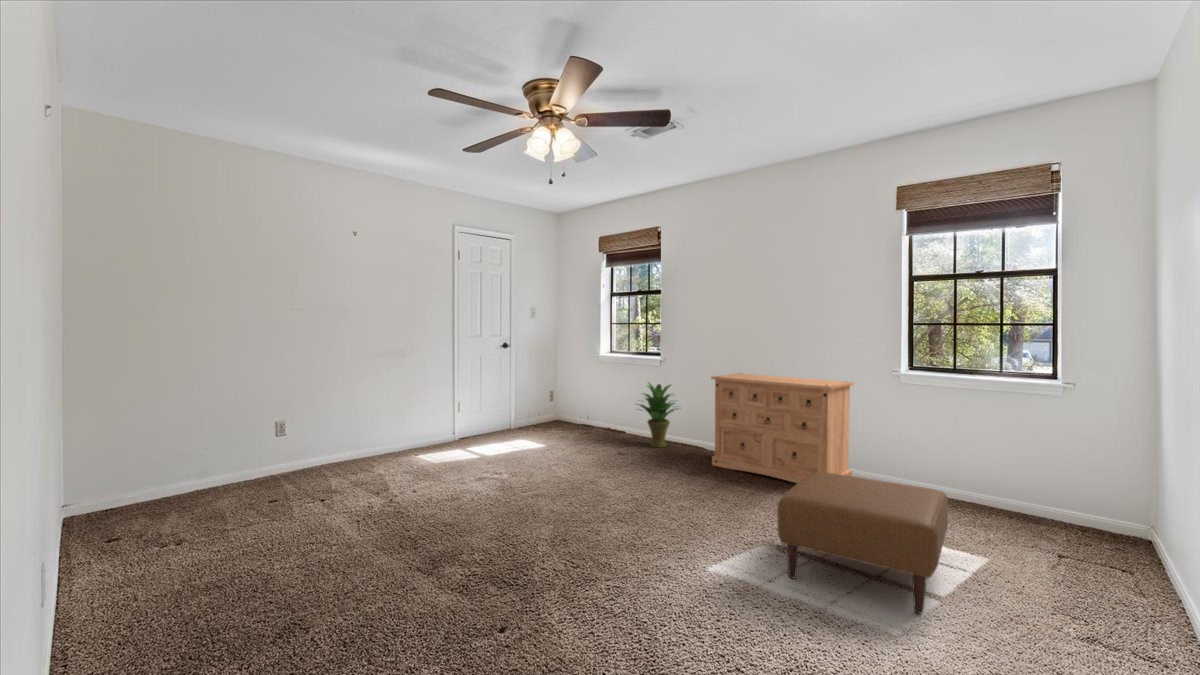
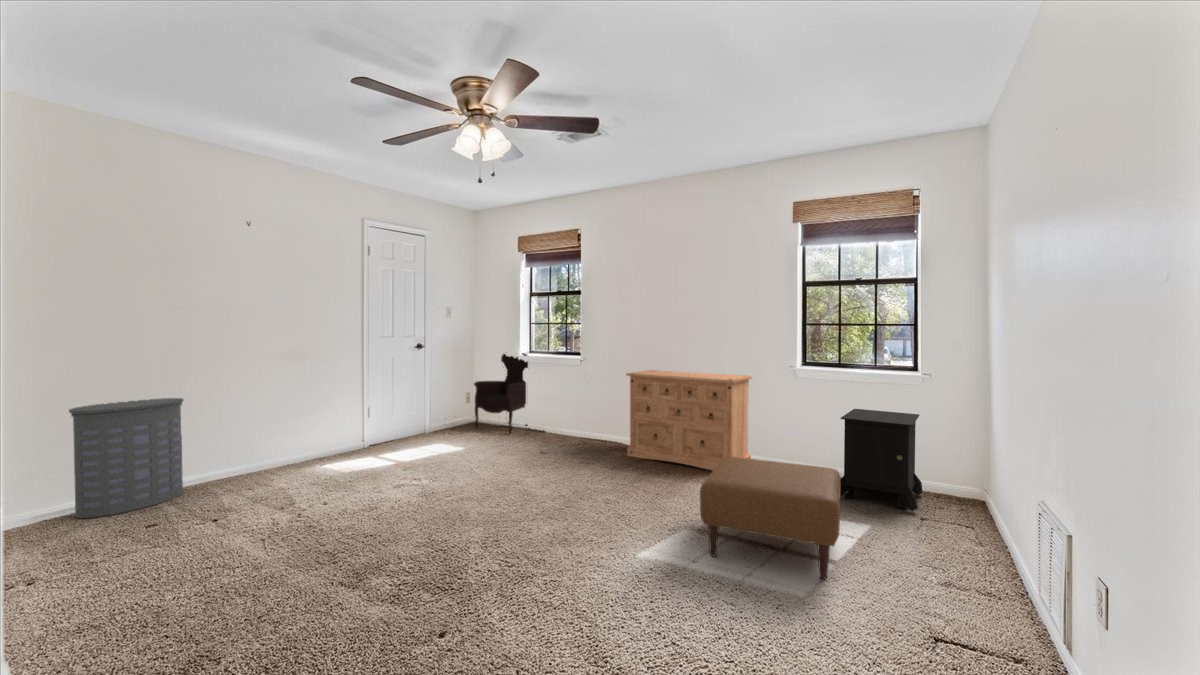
armchair: none [556,351,612,437] -> present [474,353,528,433]
potted plant: present [640,383,678,448] -> none [552,380,598,442]
laundry hamper: none [202,392,292,497] -> present [69,398,183,518]
nightstand: none [949,423,1065,547] -> present [840,409,923,511]

